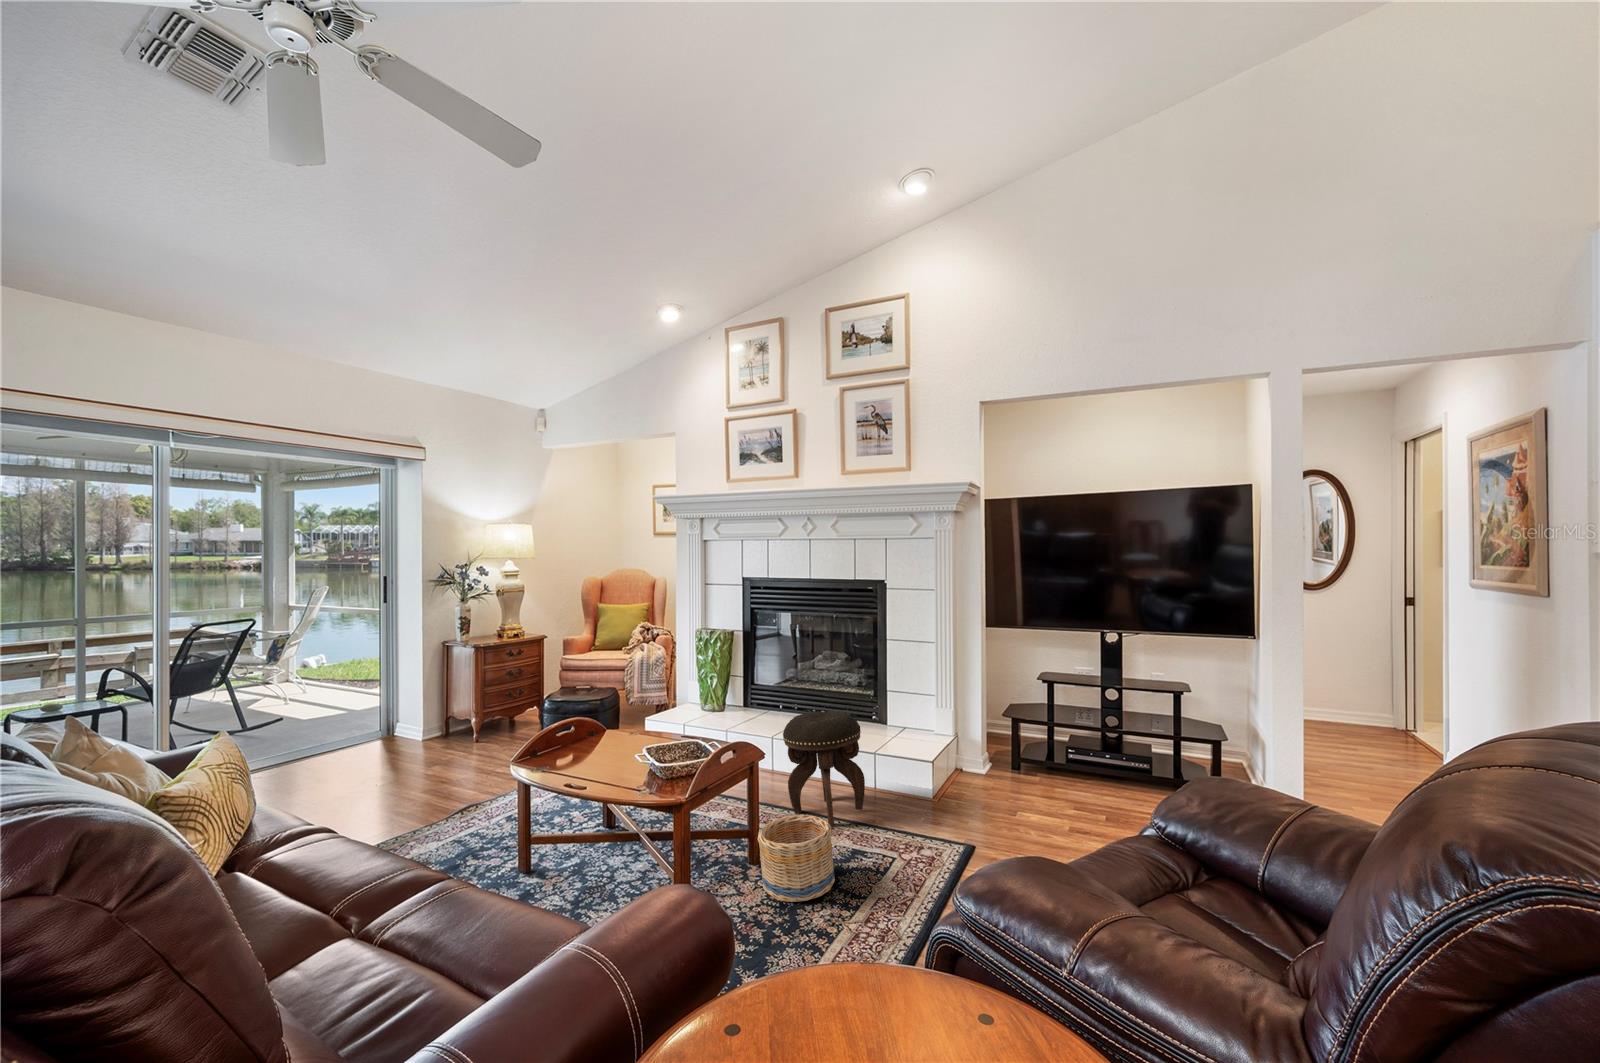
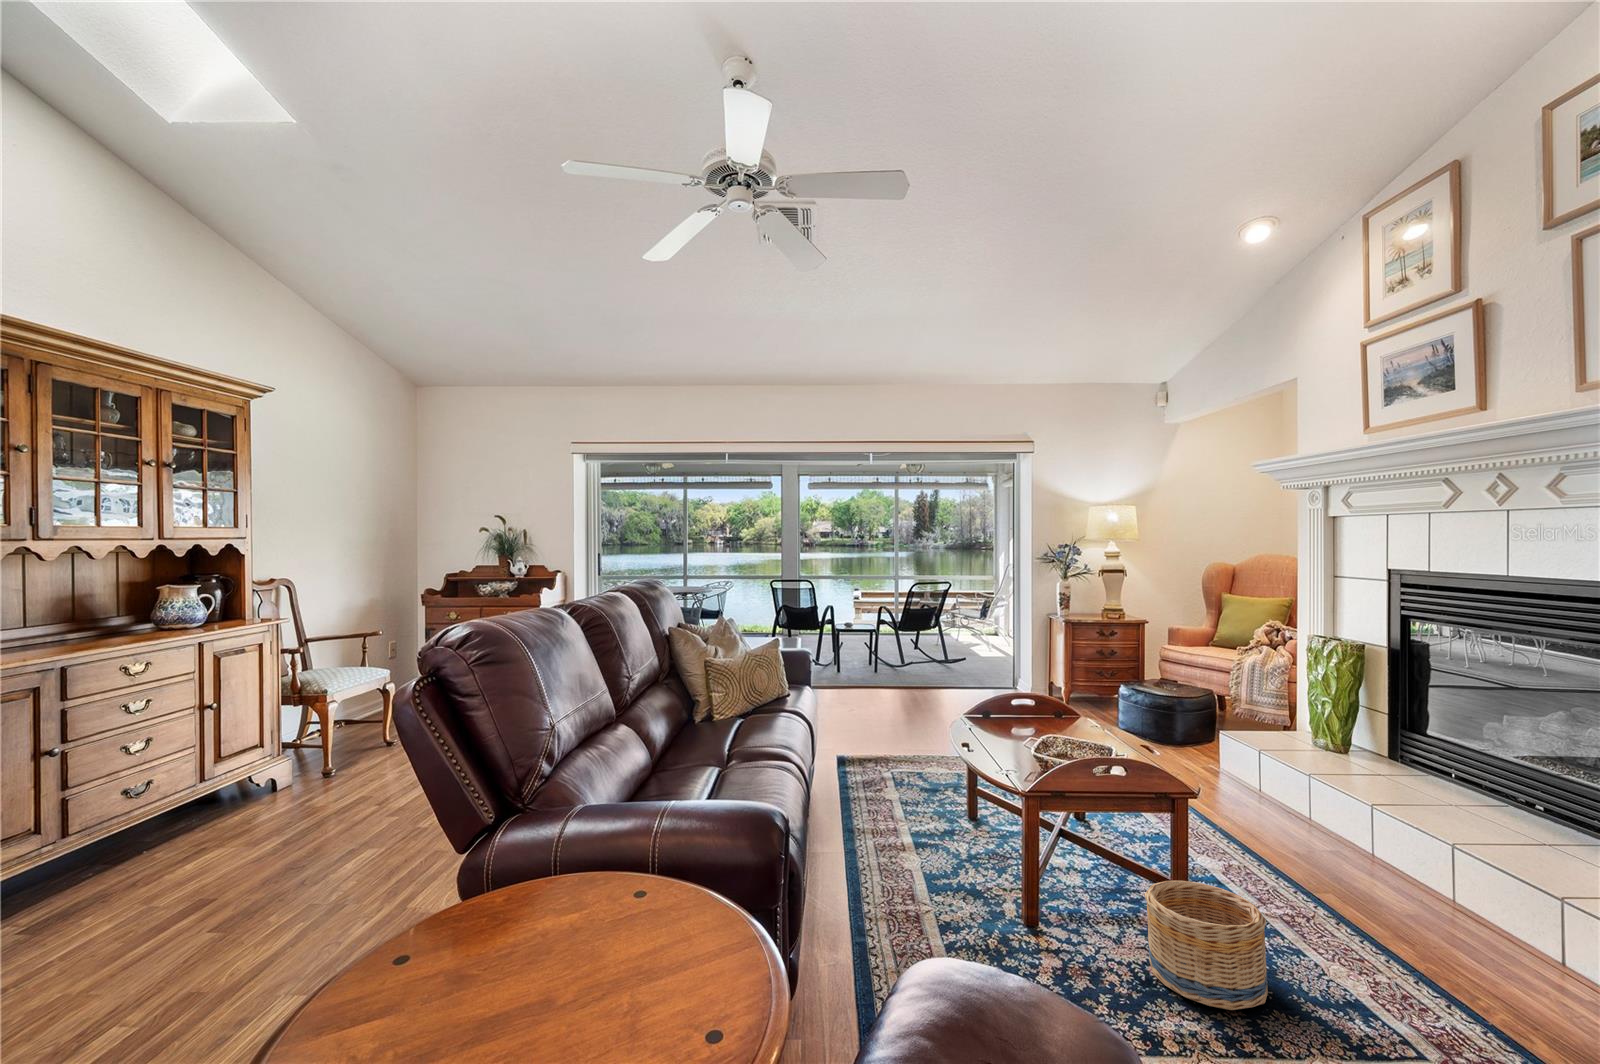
footstool: present [783,711,865,826] -> none [1307,779,1478,978]

